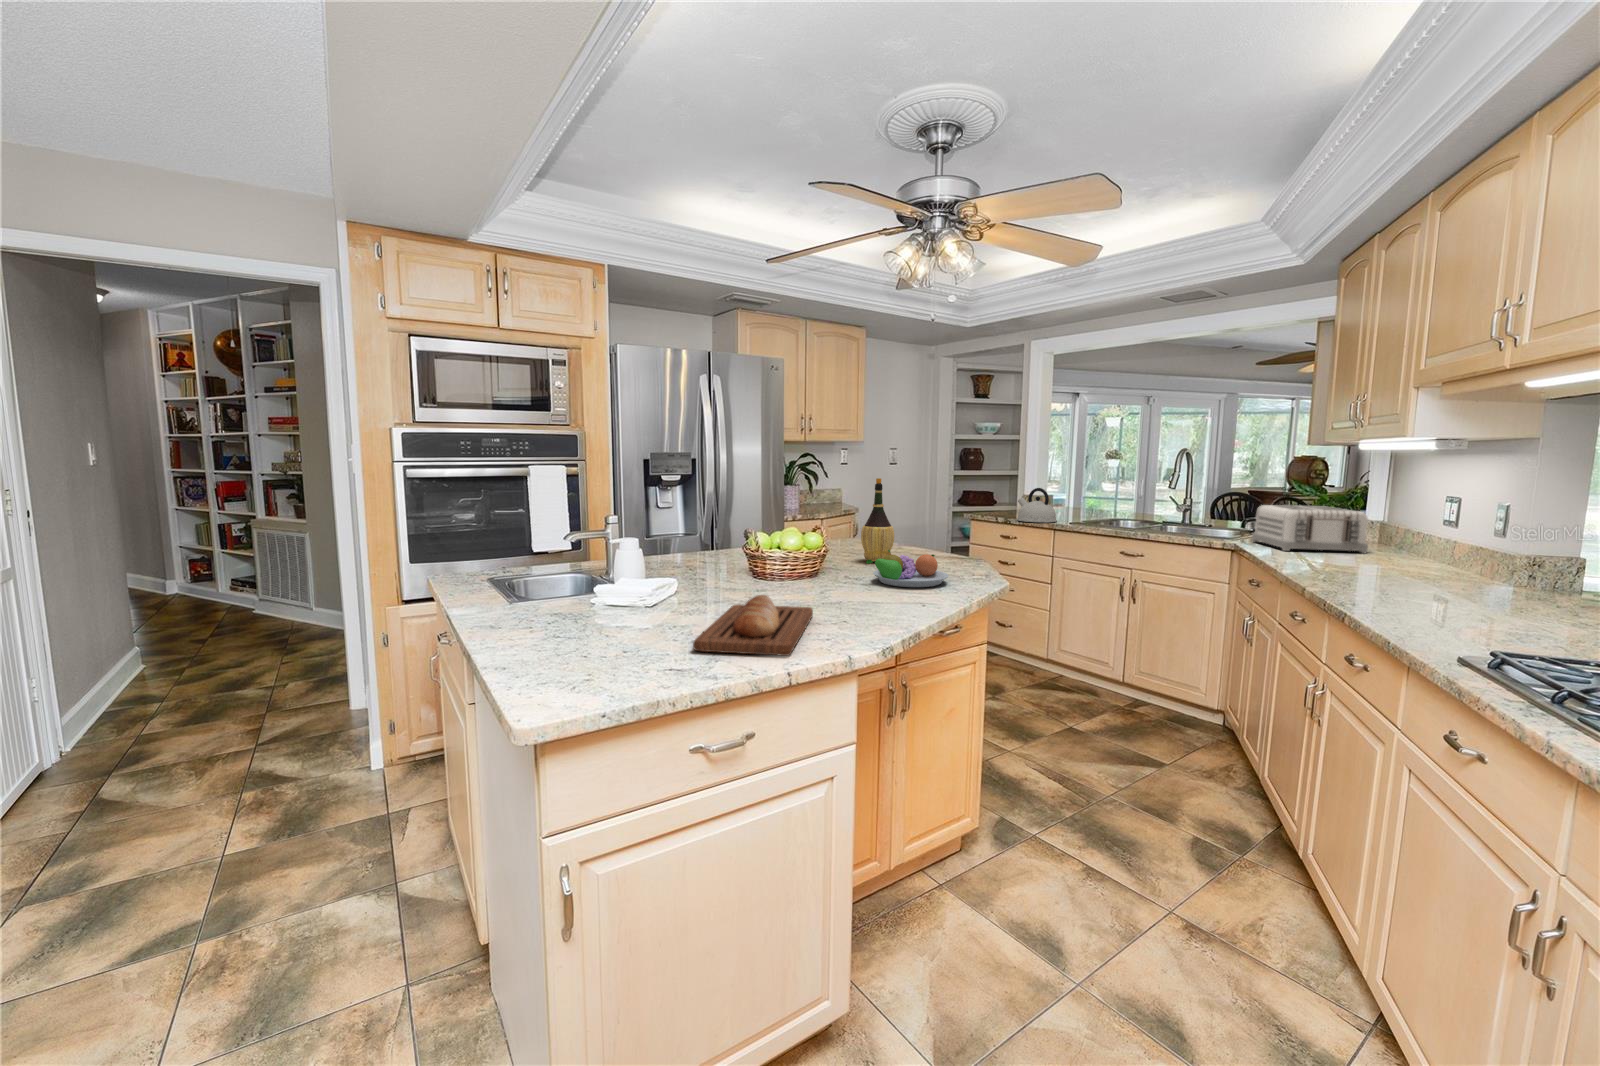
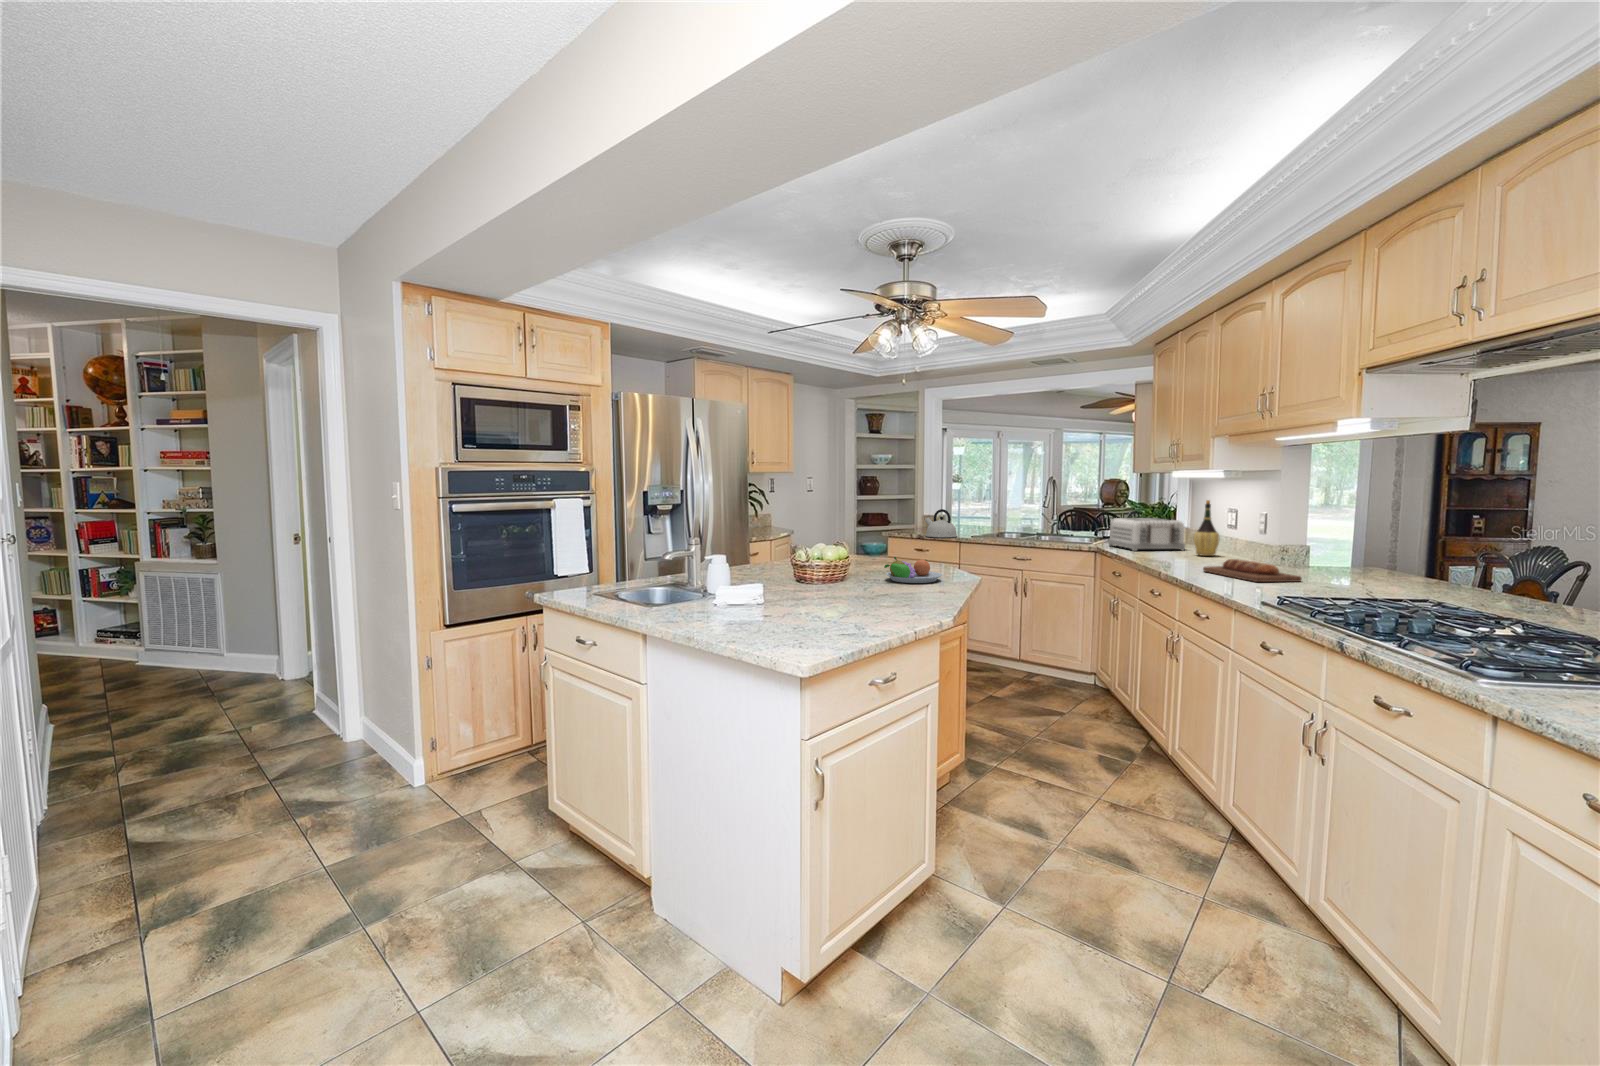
wine bottle: present [861,478,894,560] -> present [1194,500,1220,556]
bread loaf: present [693,595,813,656] -> present [1203,559,1302,582]

